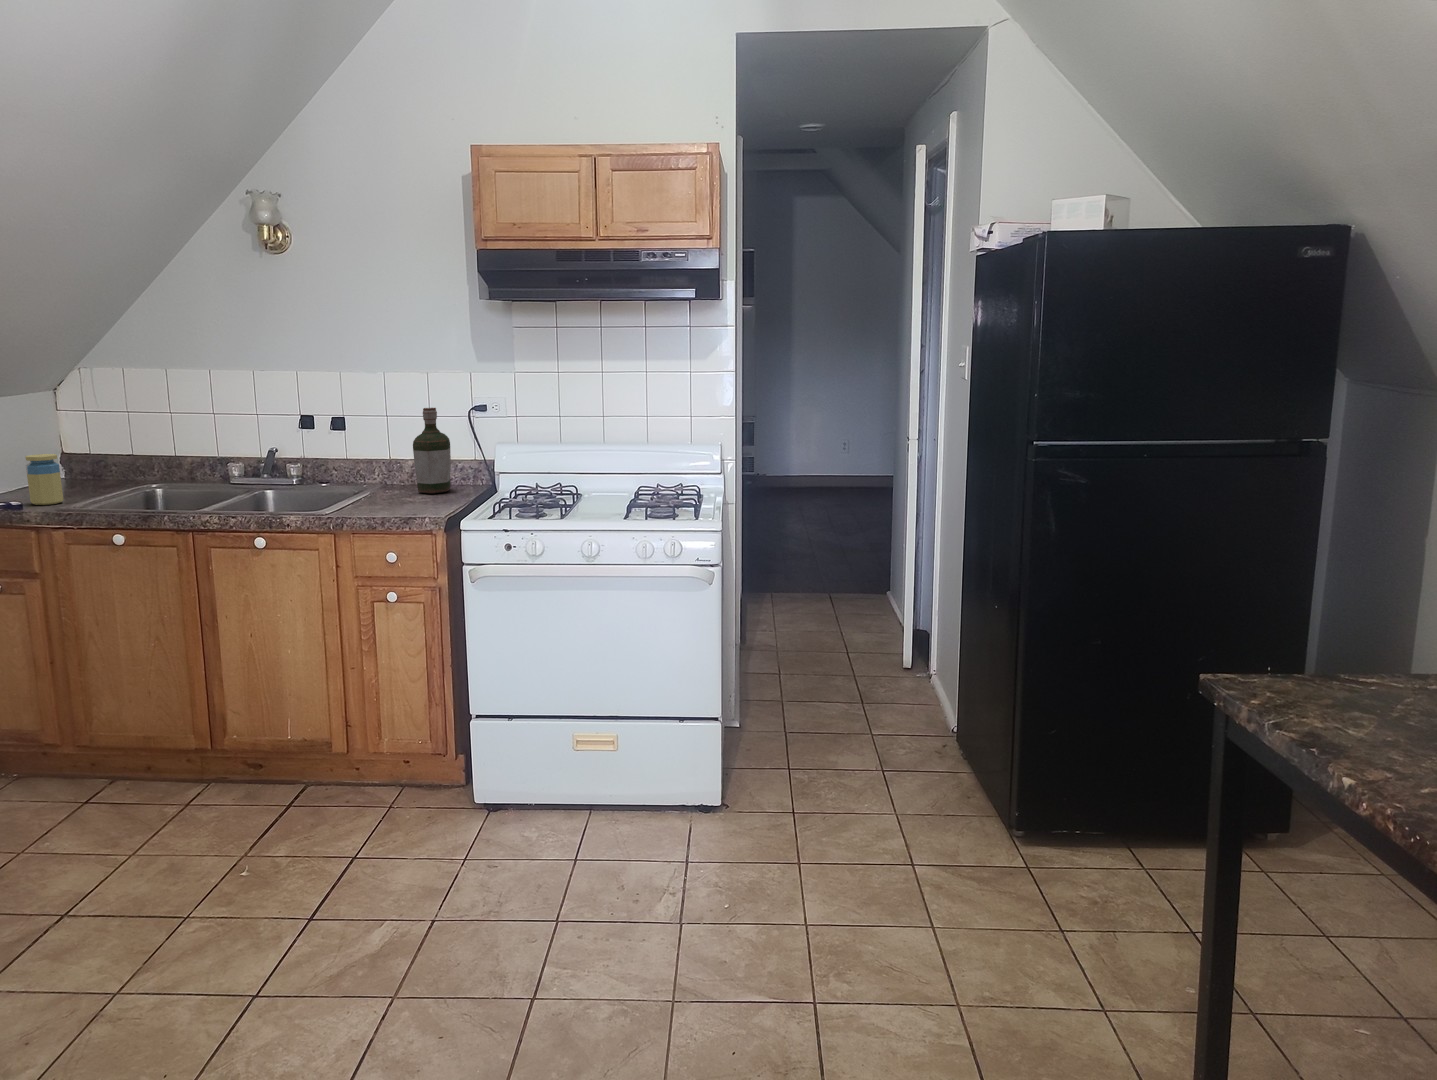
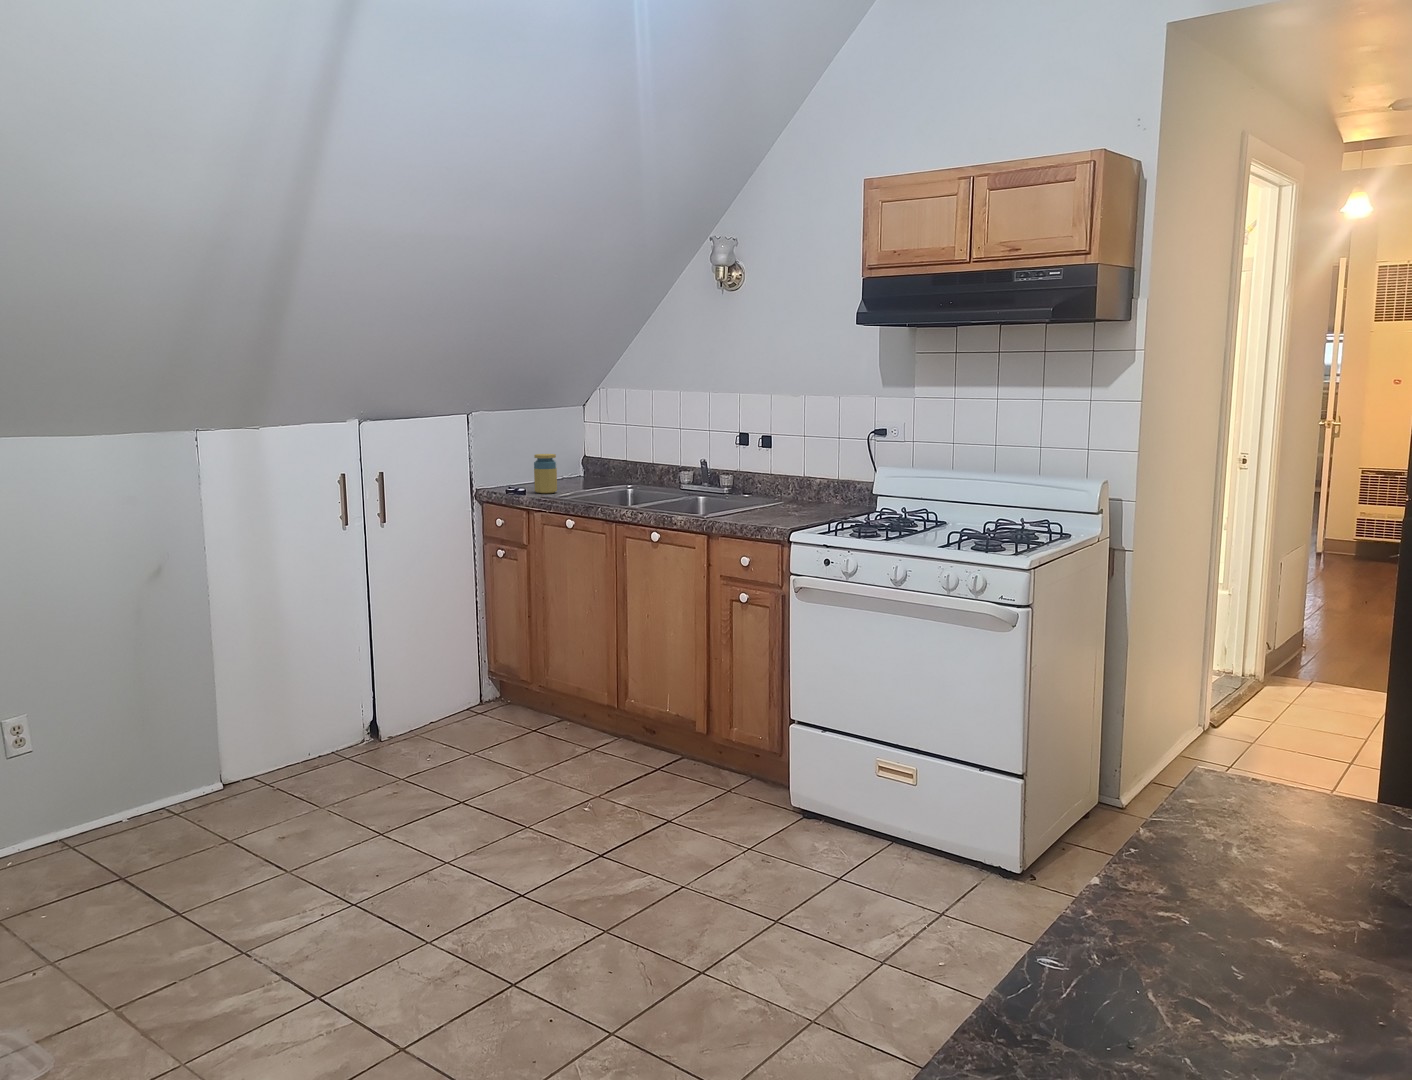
bottle: present [413,408,451,494] -> none [812,430,850,511]

